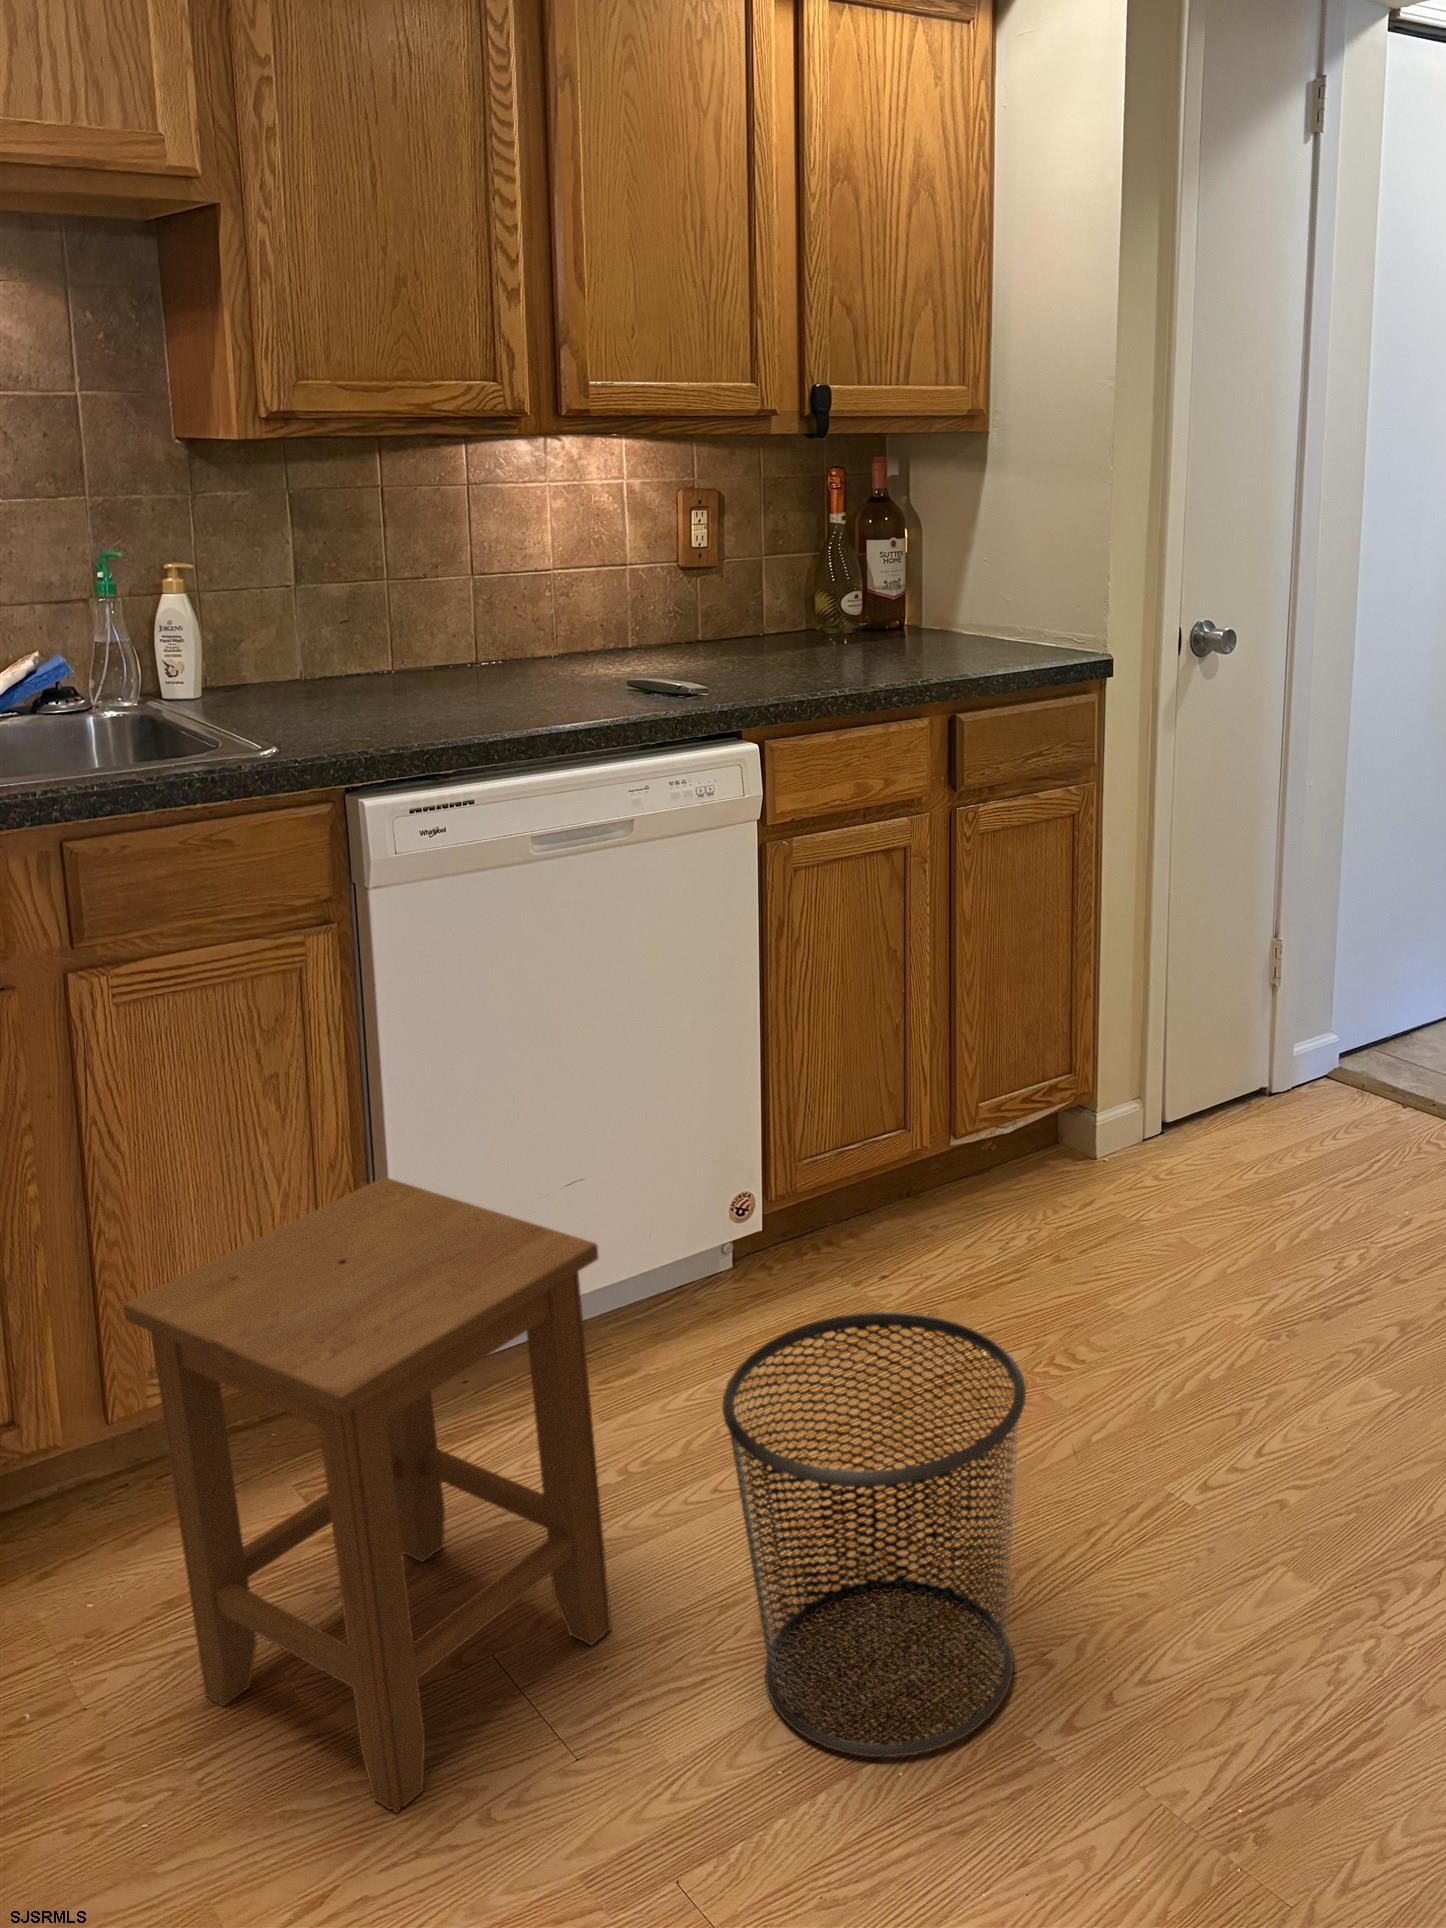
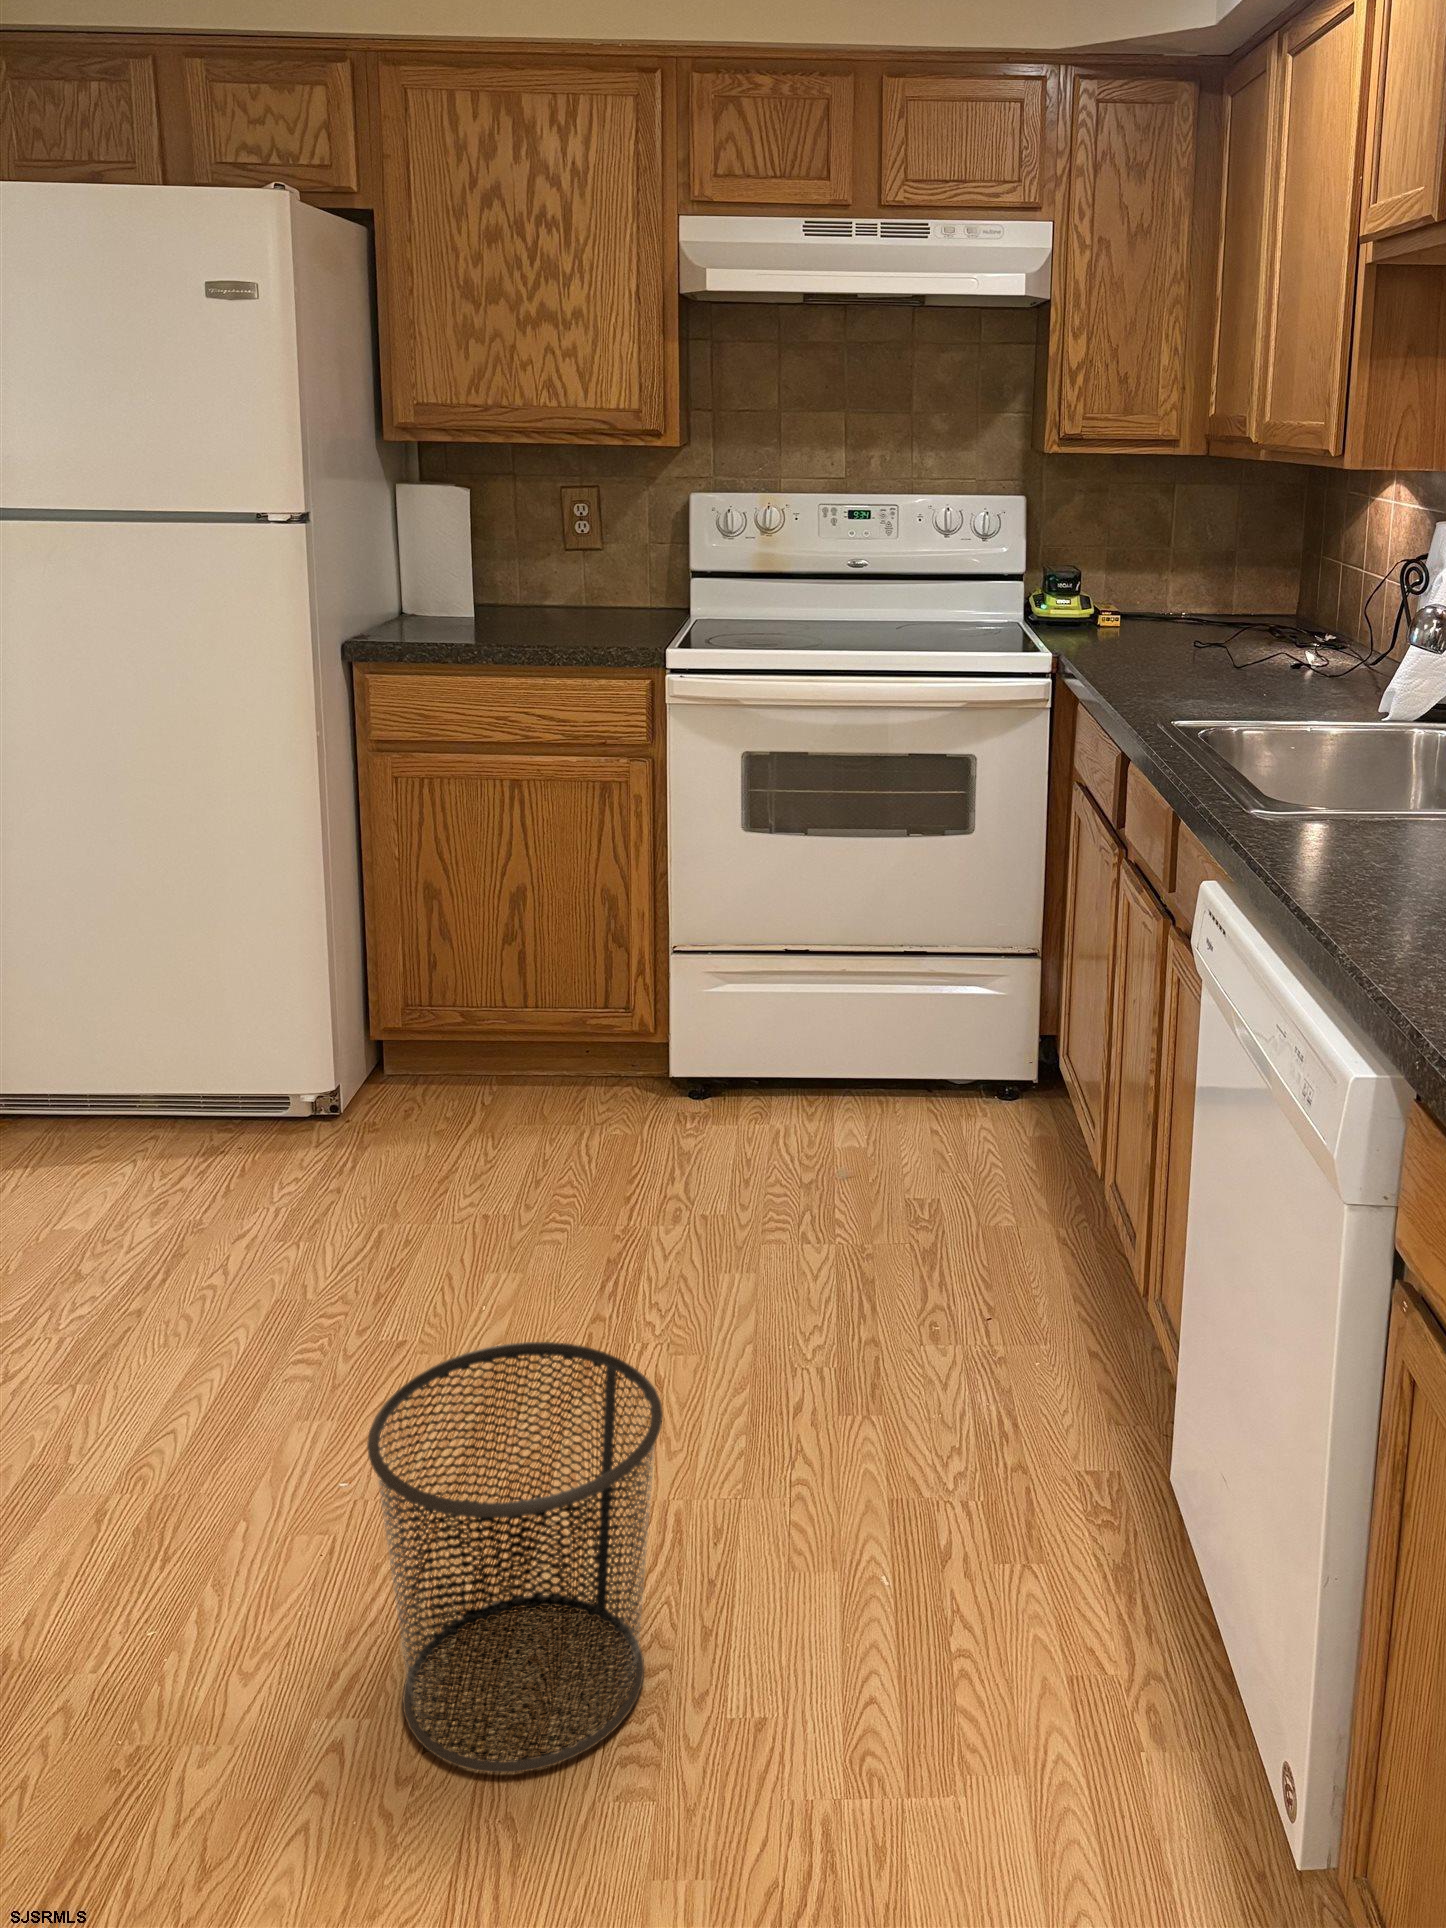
stool: present [124,1177,612,1812] -> none [679,1086,1008,1561]

